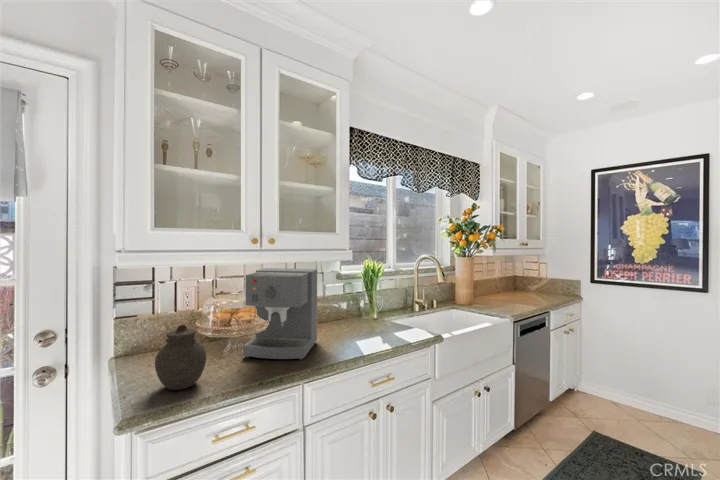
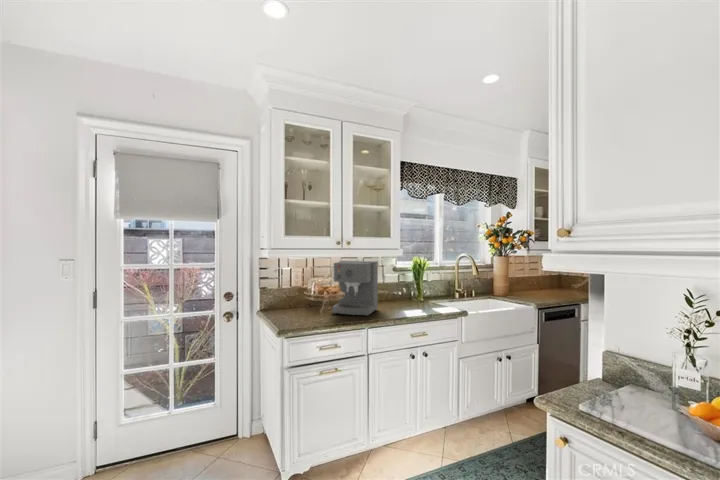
jar: present [155,325,206,390] -> none [289,288,314,322]

